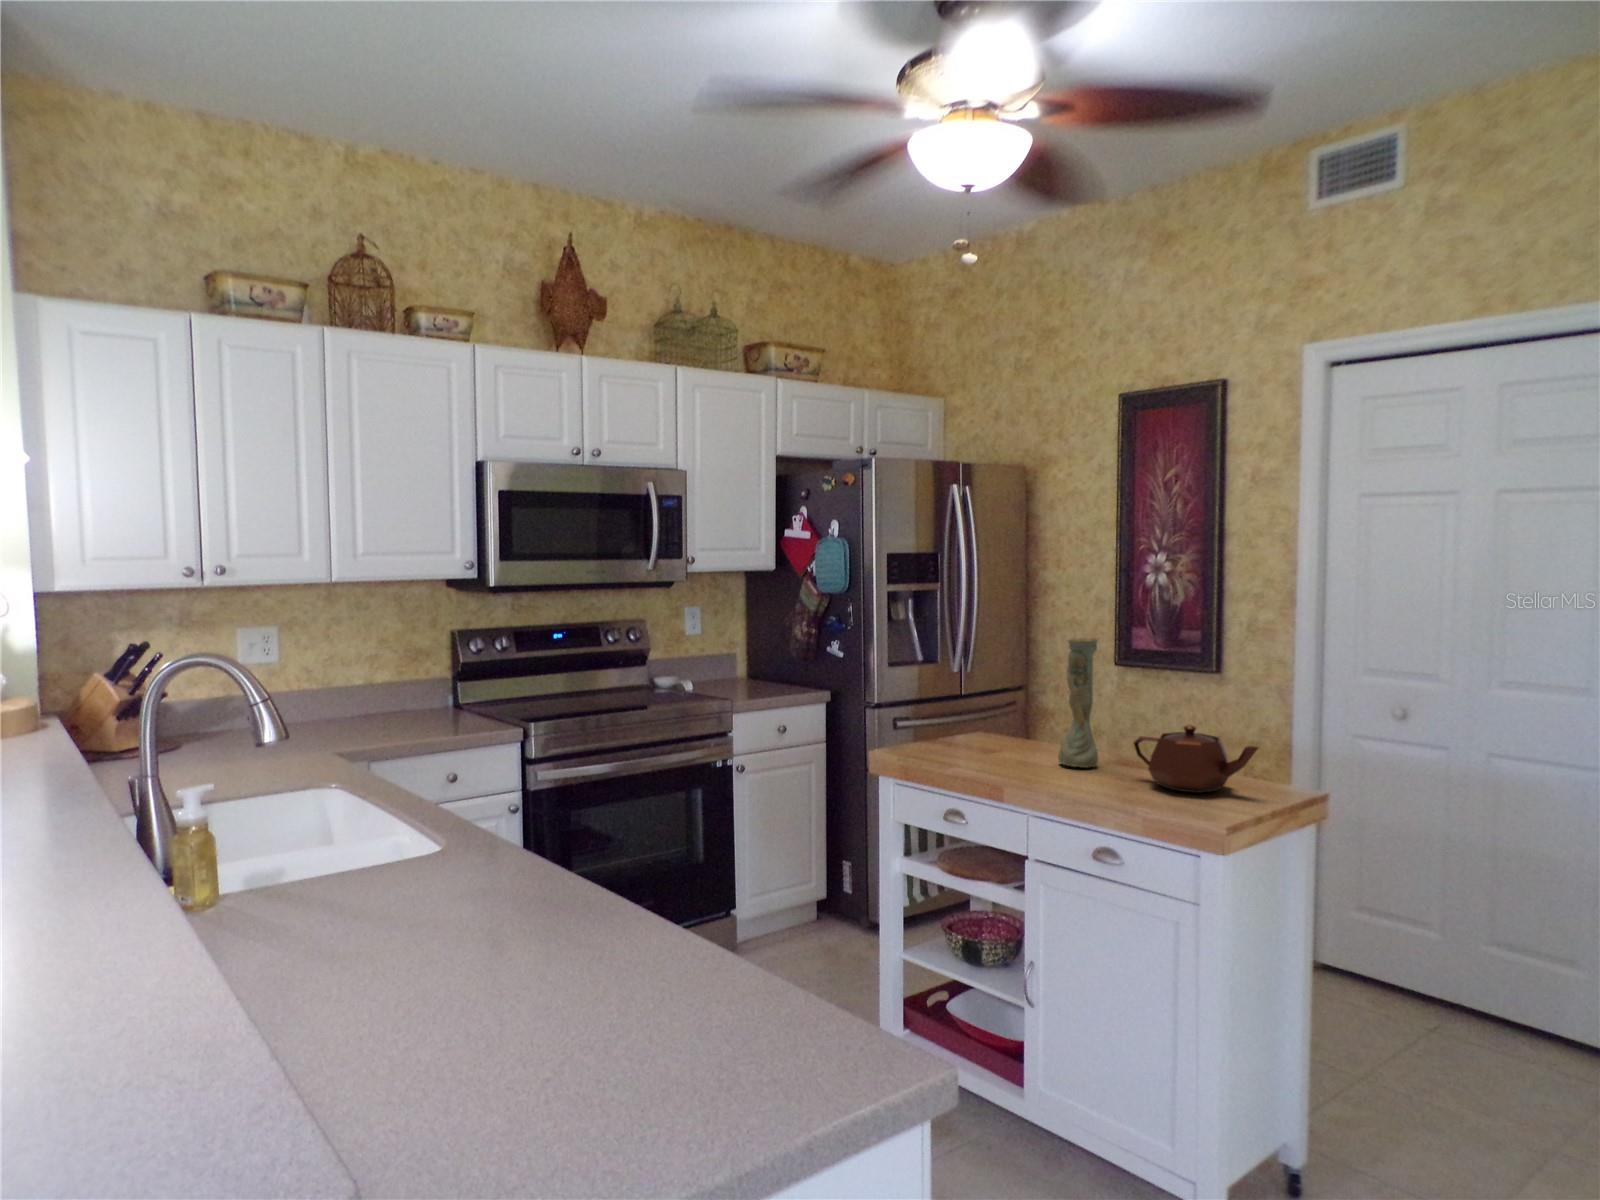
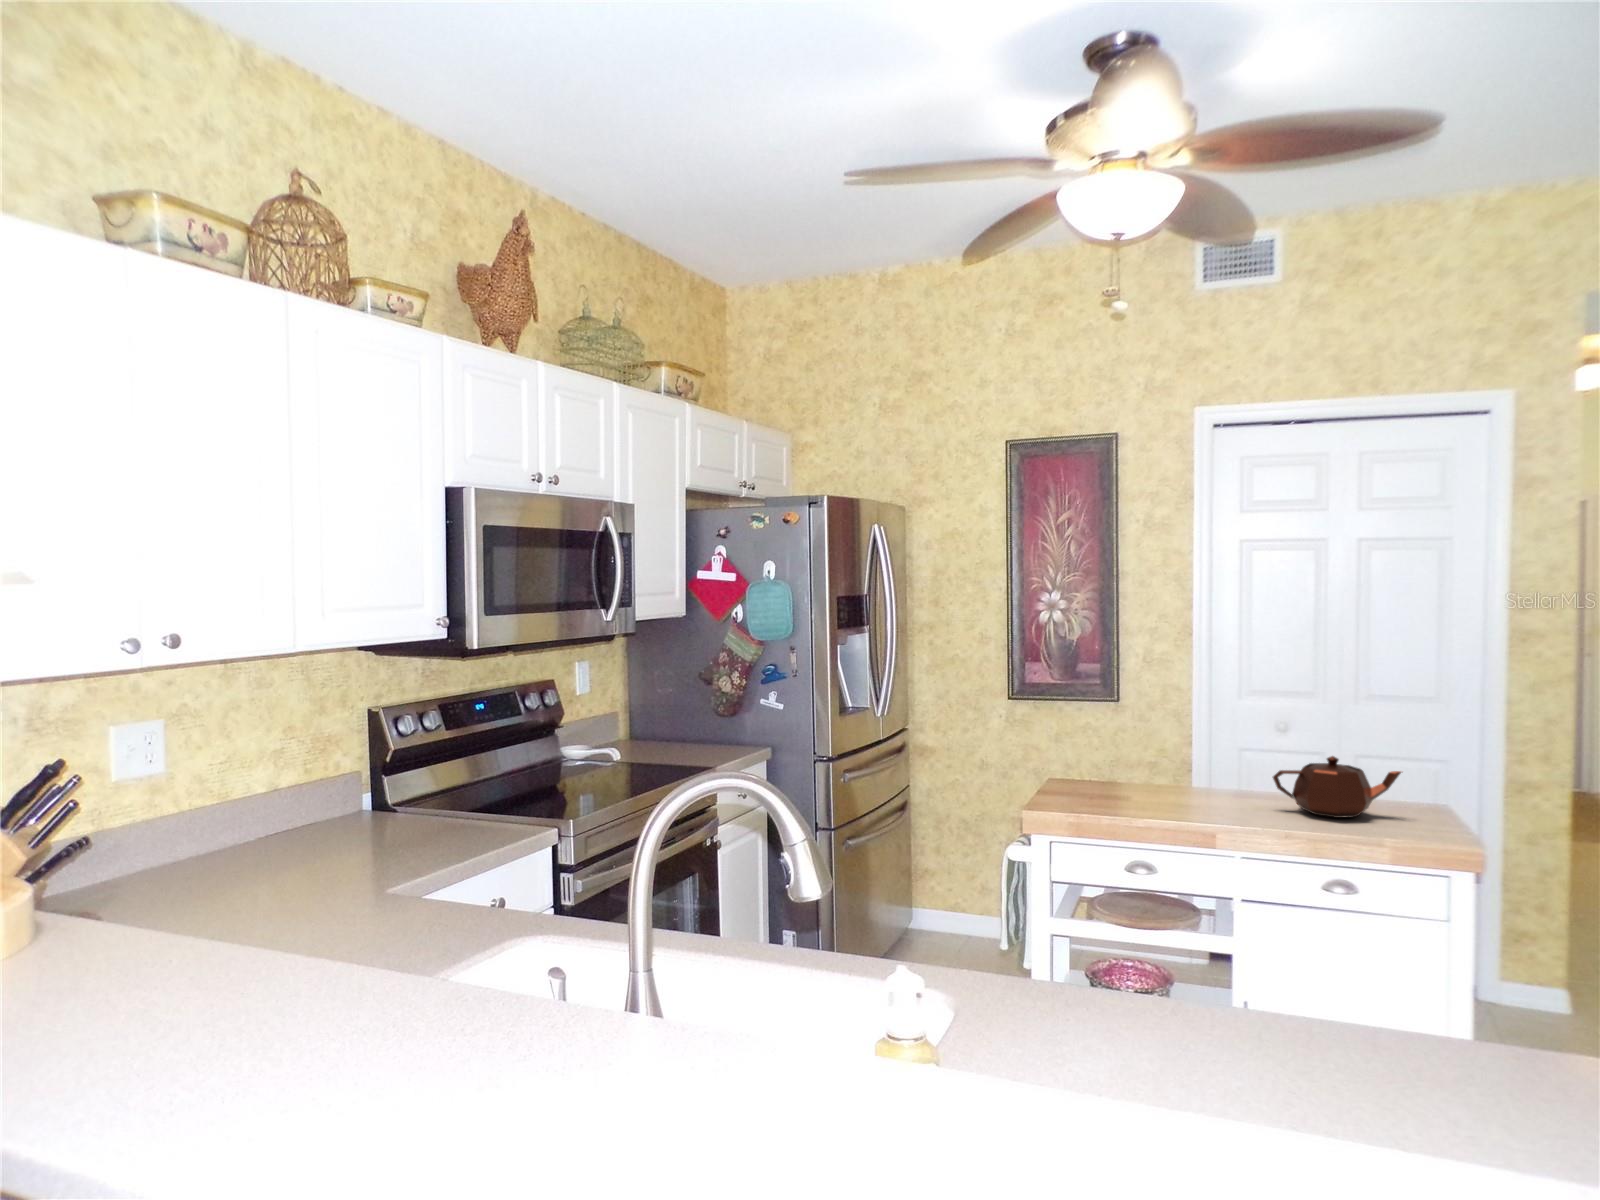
vase: present [1058,638,1098,767] -> none [1185,680,1224,805]

